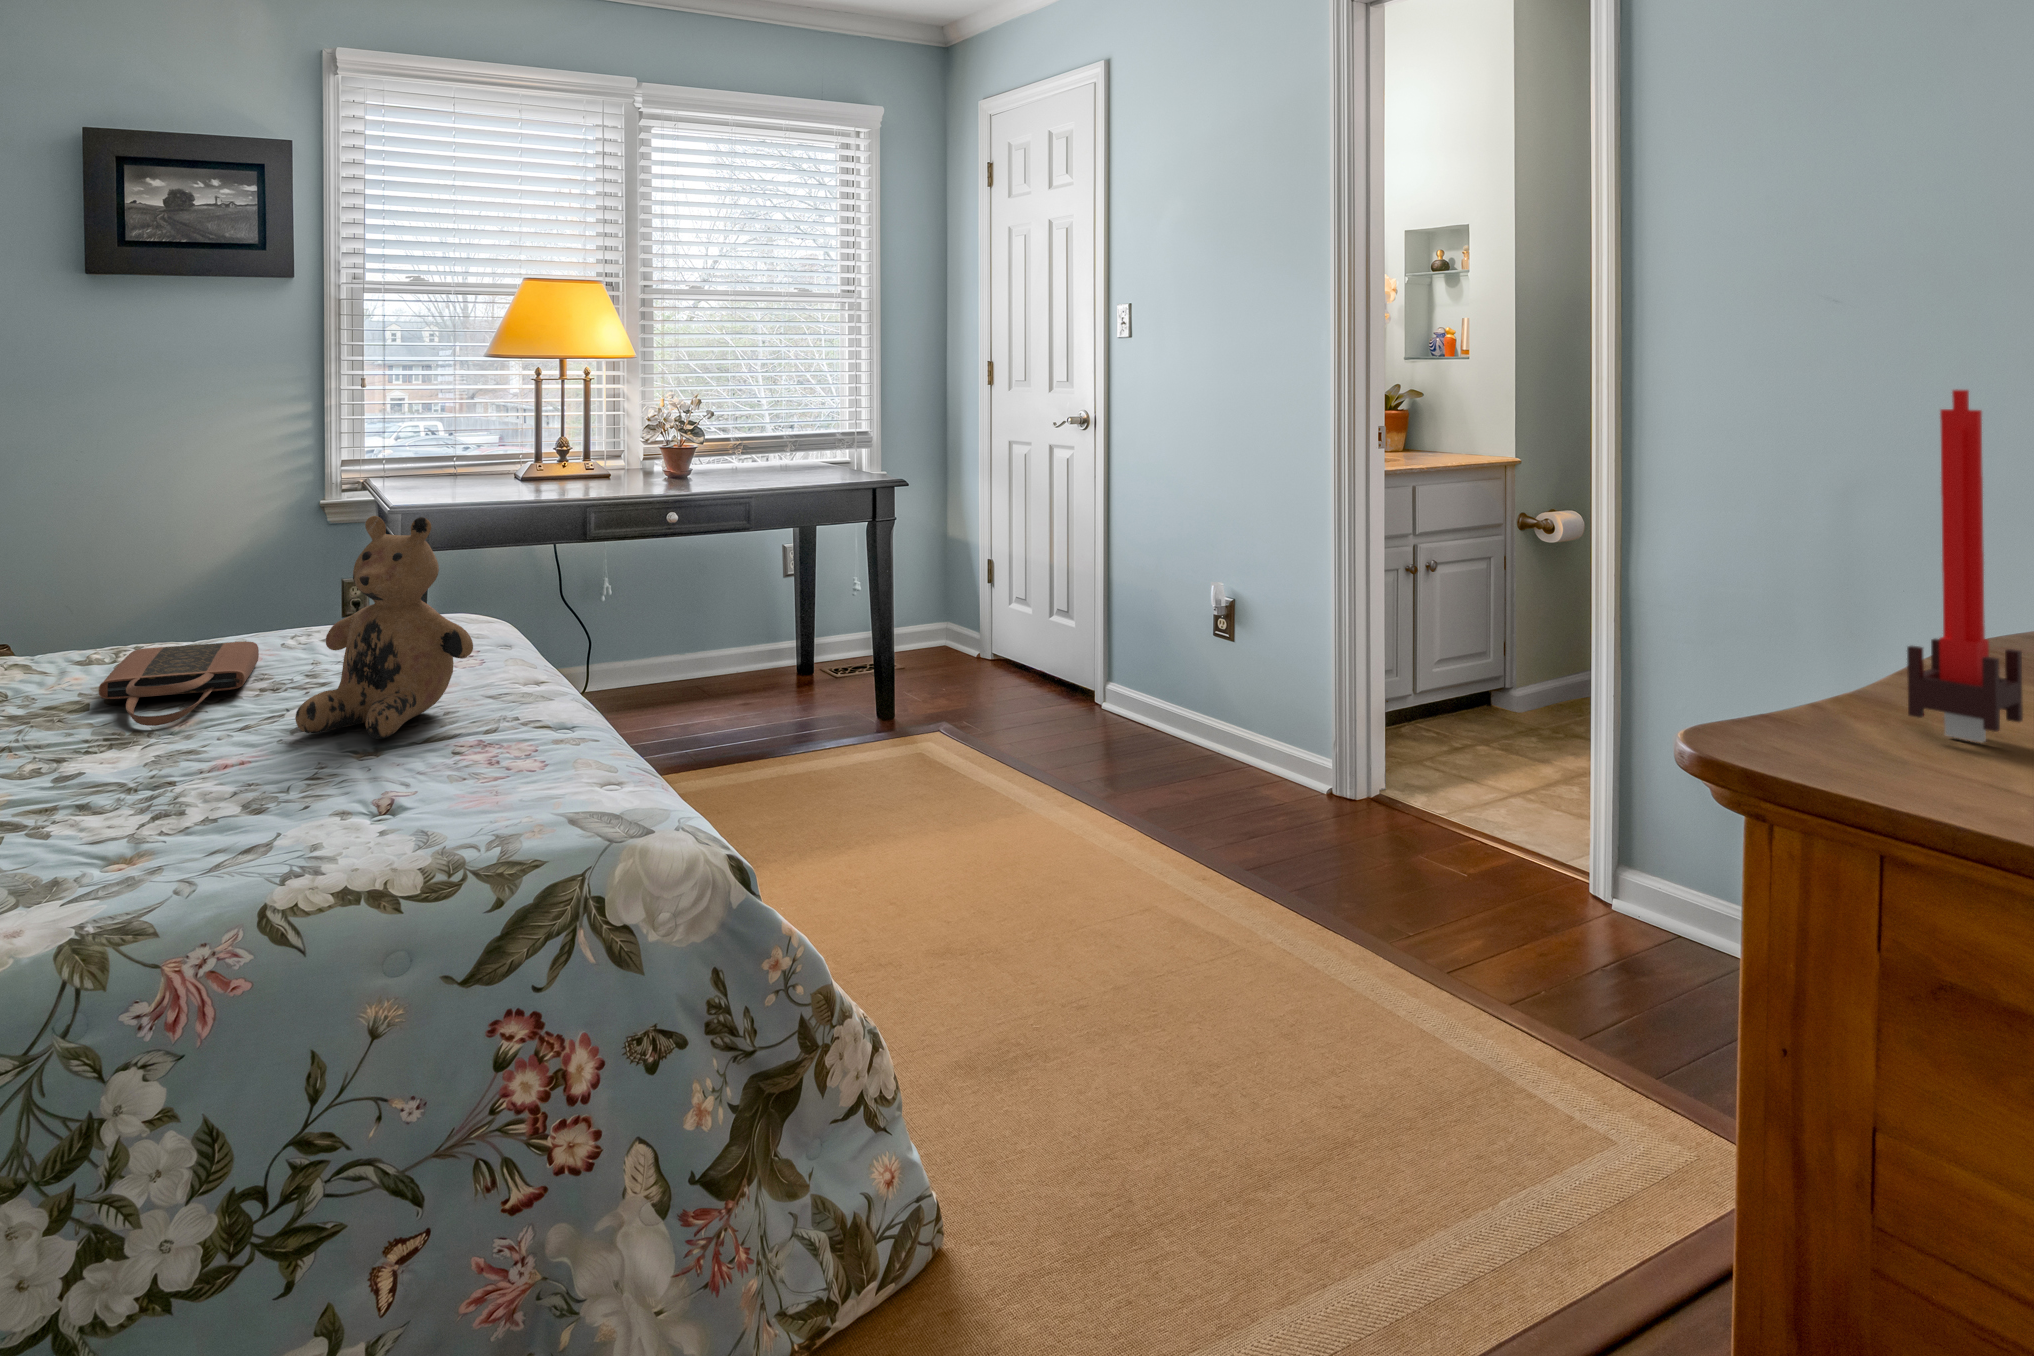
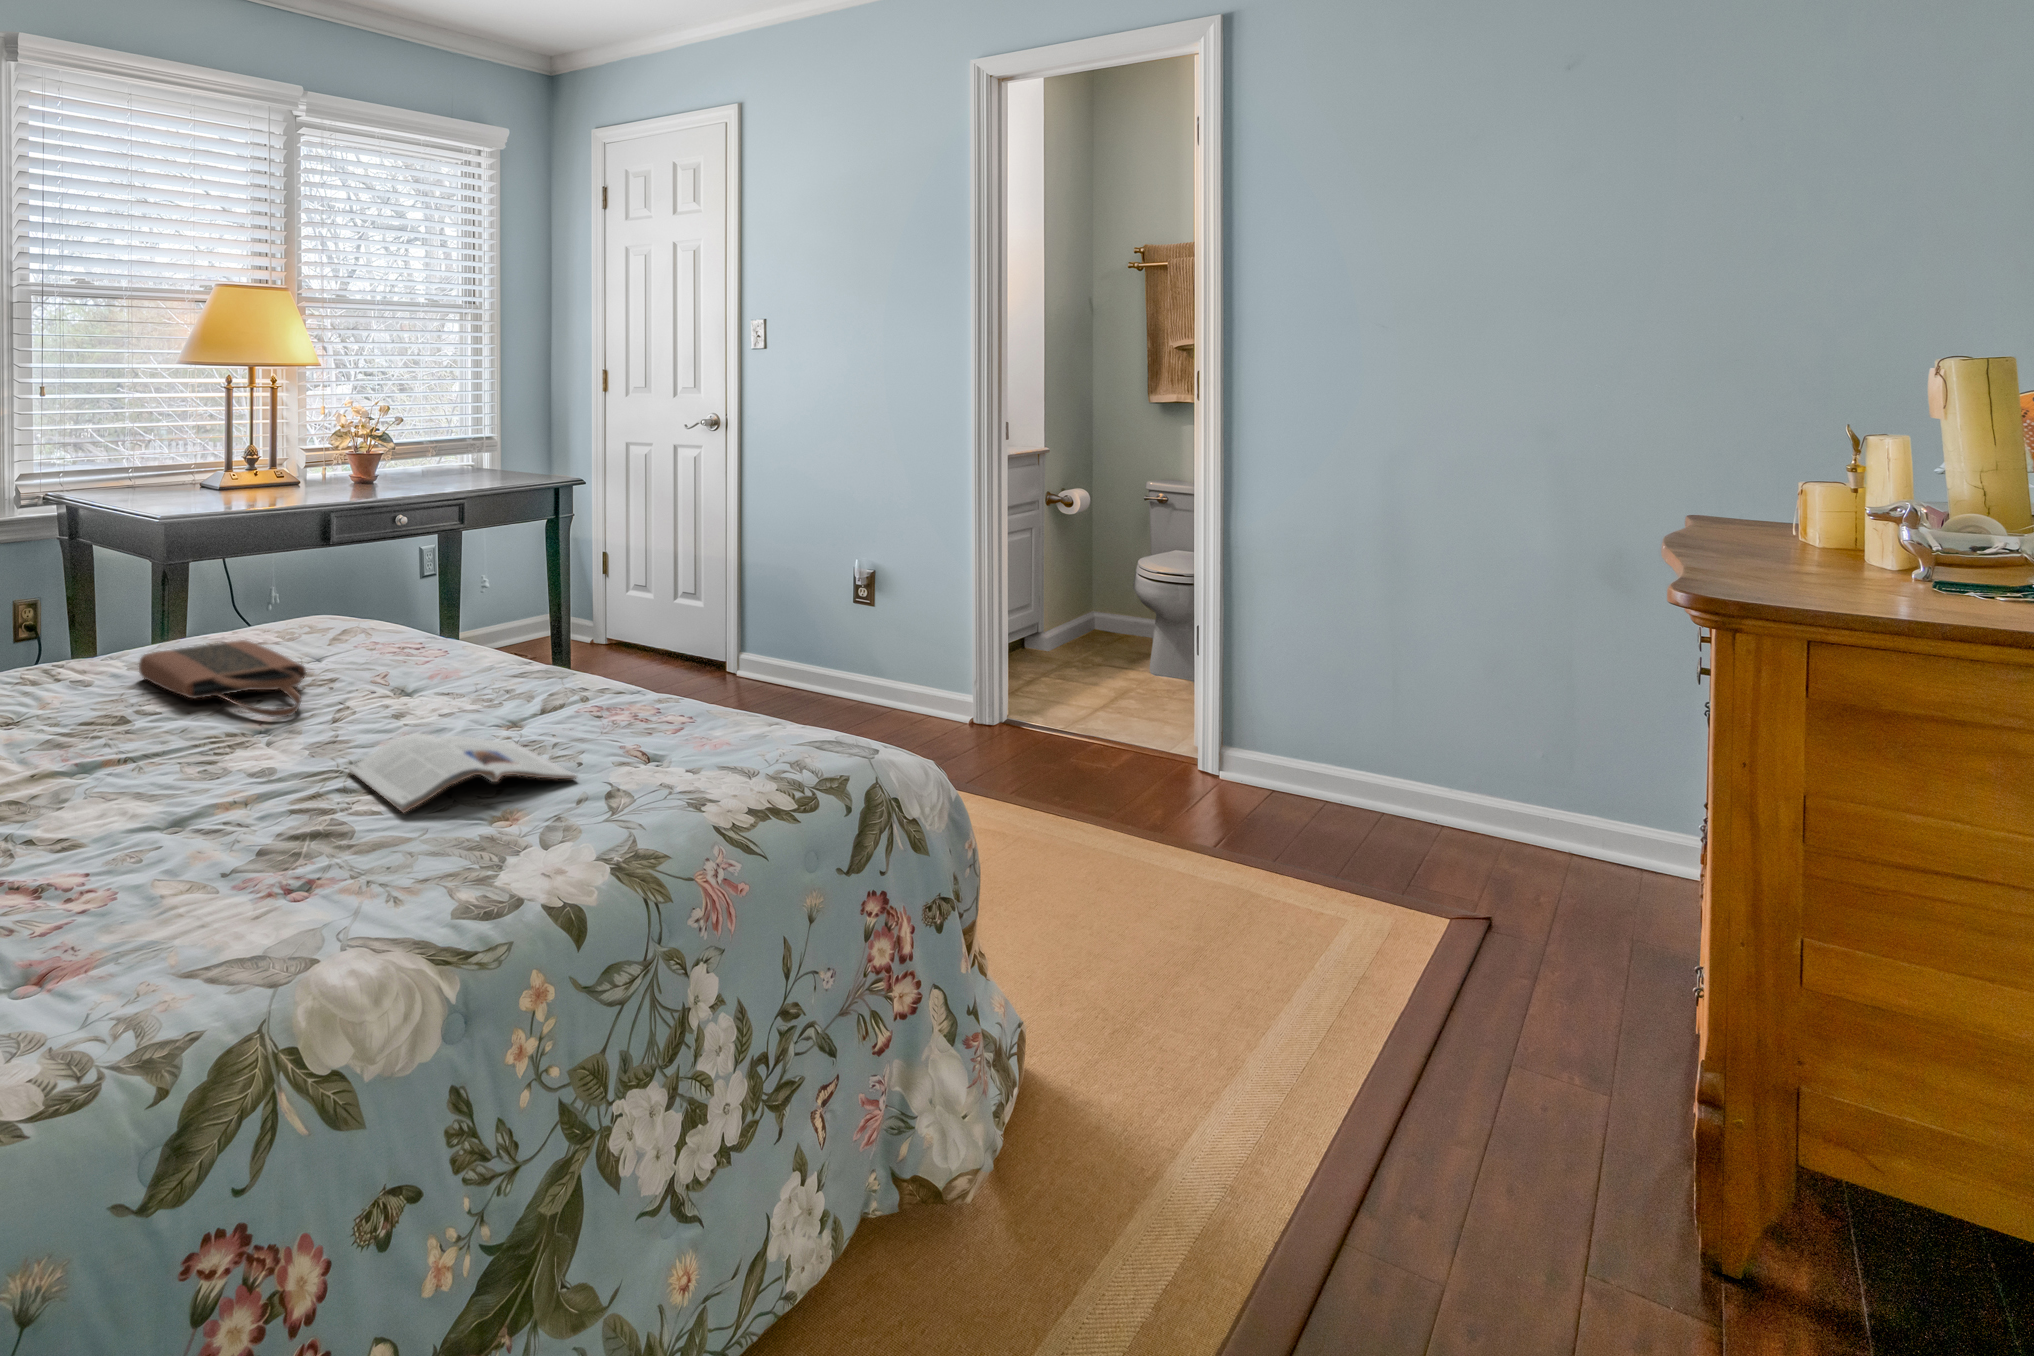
candle: present [1907,390,2023,742] -> none [1751,394,1811,600]
teddy bear: present [295,516,473,739] -> none [416,510,567,710]
magazine: none [15,757,290,846] -> present [349,734,577,813]

